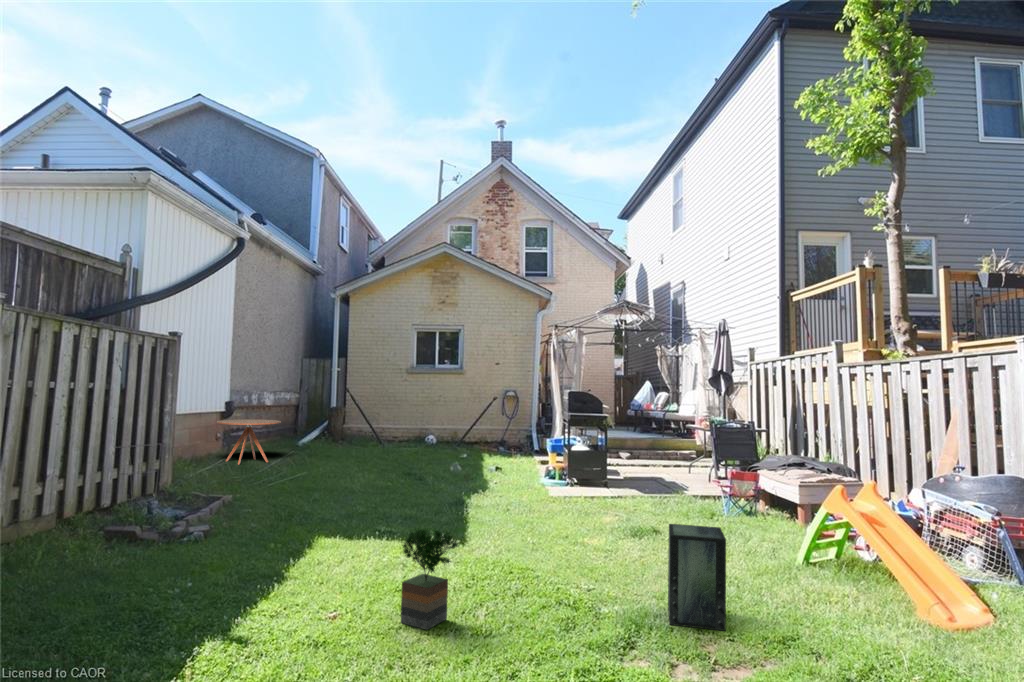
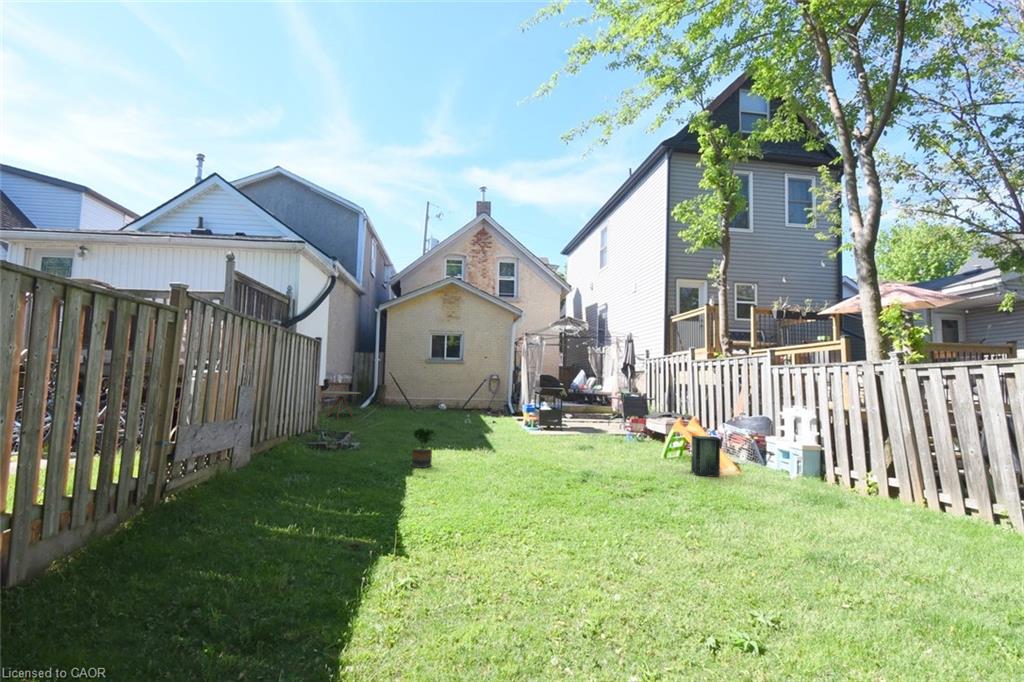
storage box: present [668,524,726,631] -> present [691,436,720,477]
potted tree: present [401,529,459,630] -> present [412,428,436,468]

